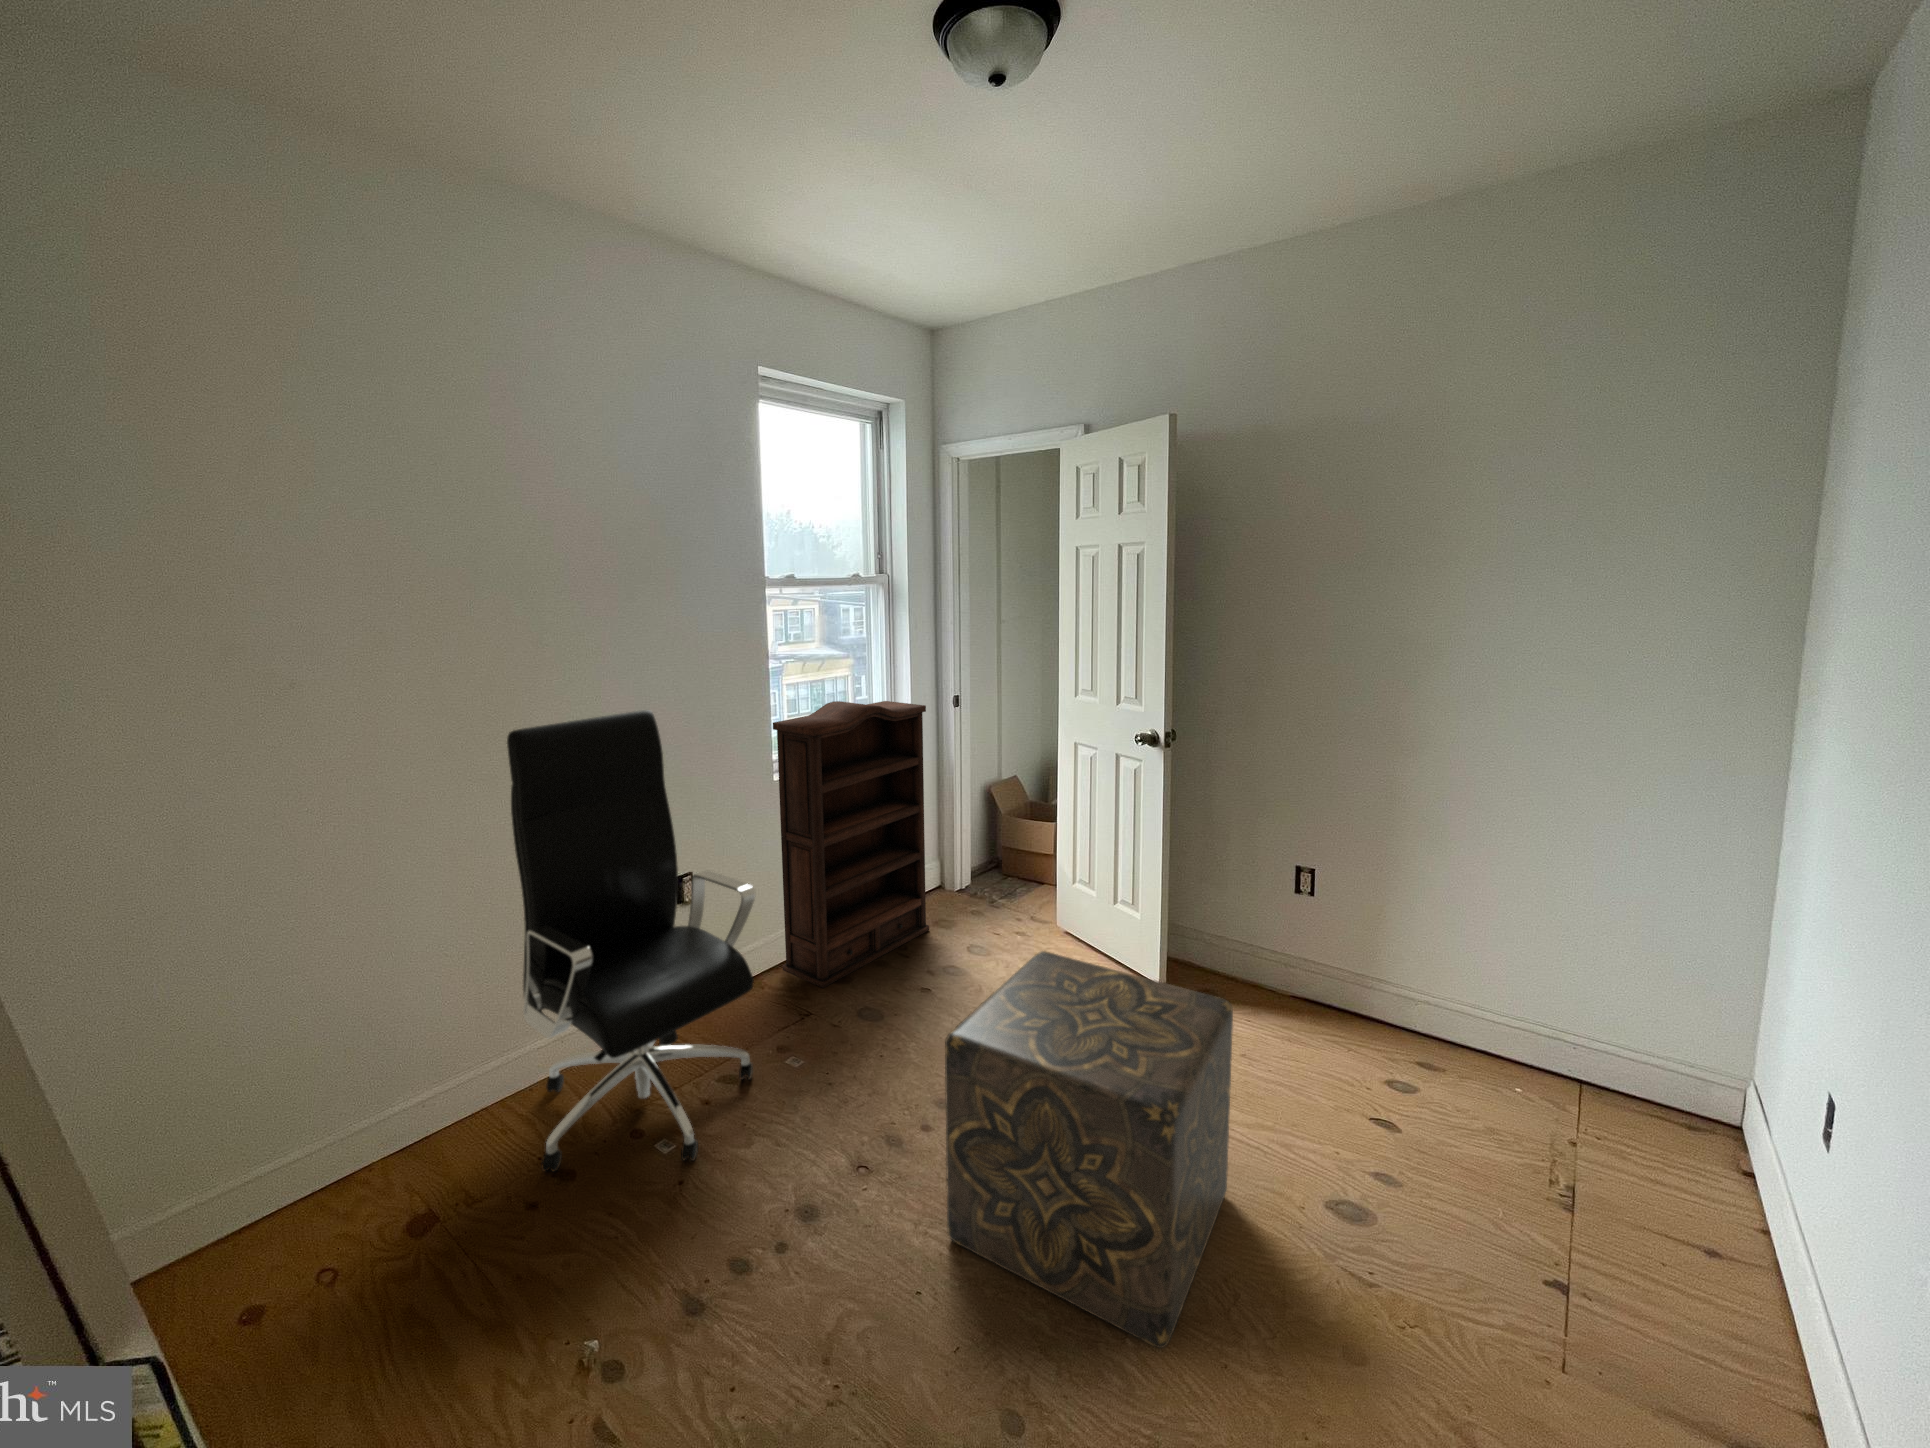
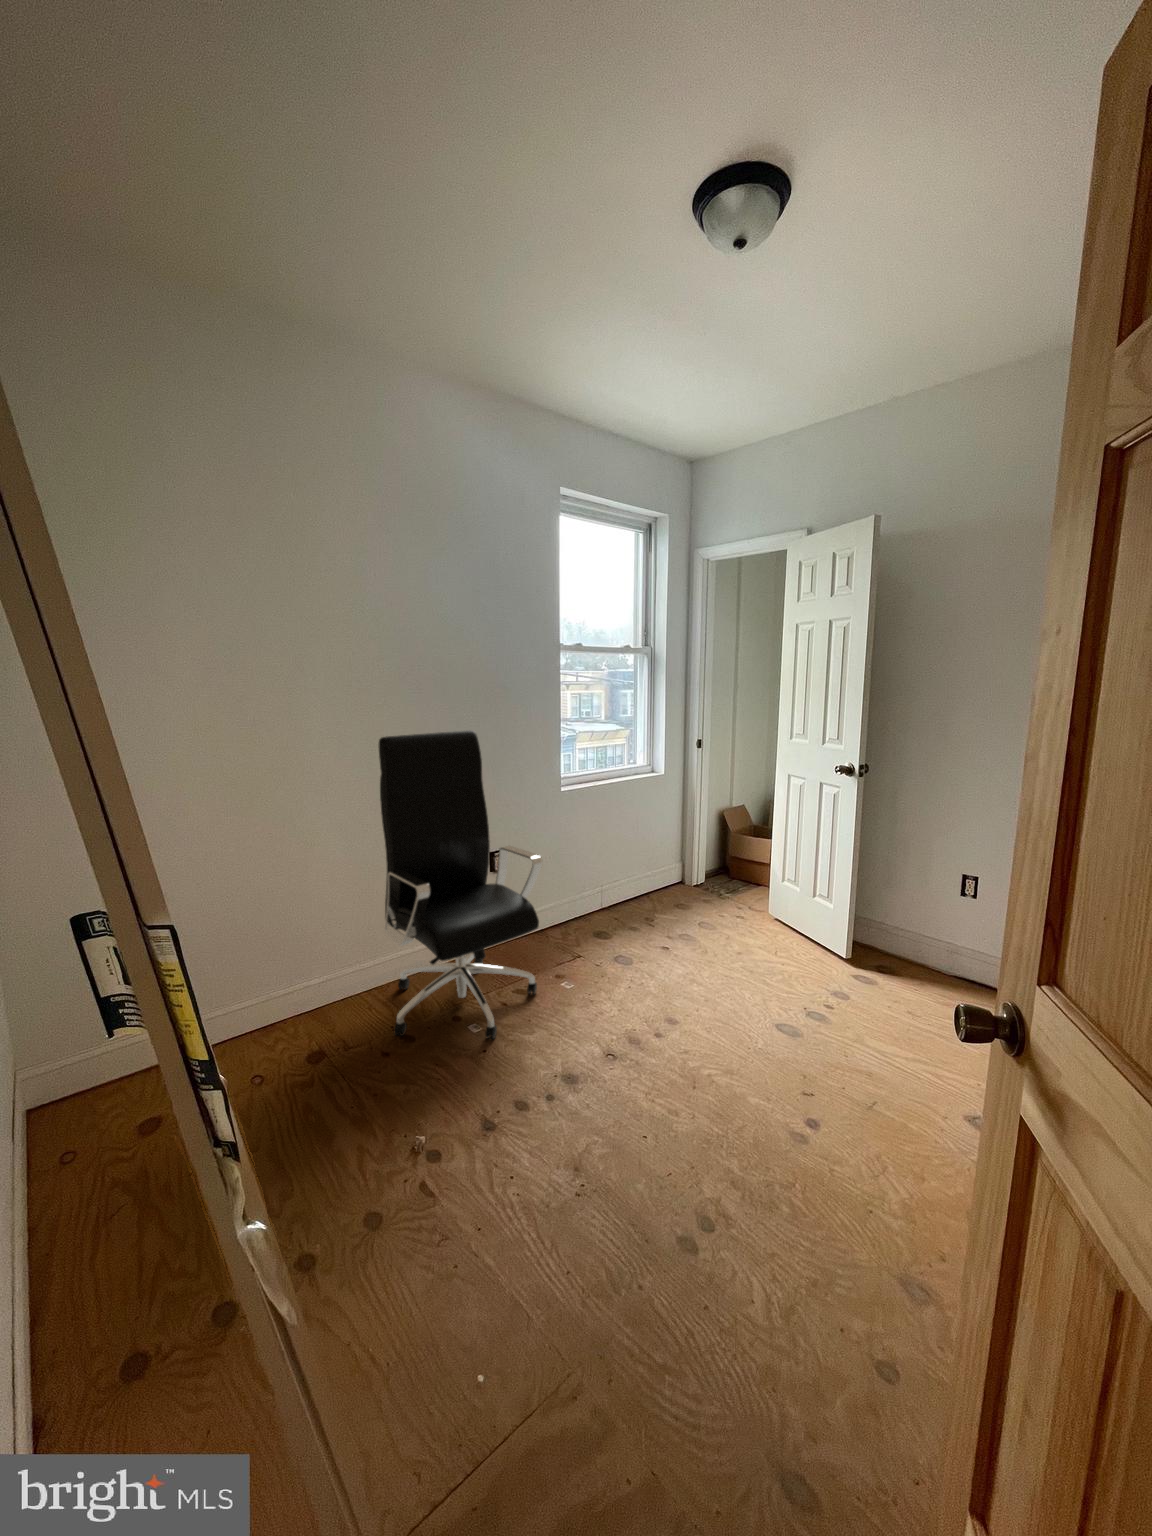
bookshelf: present [773,701,929,988] -> none [560,737,674,942]
ottoman: present [945,951,1233,1348] -> none [668,914,896,1192]

